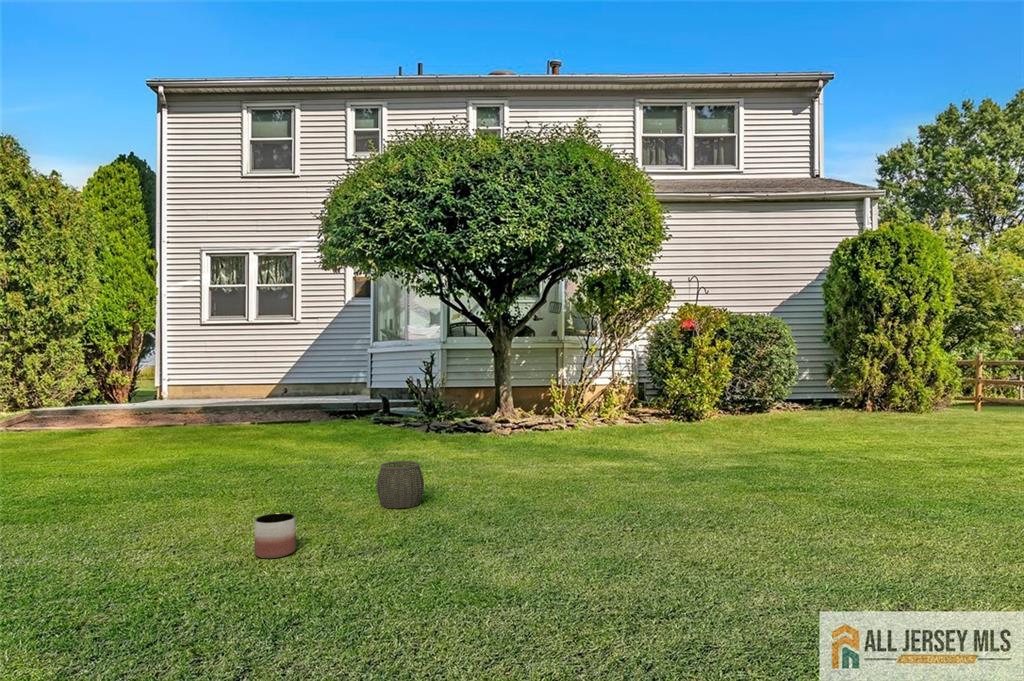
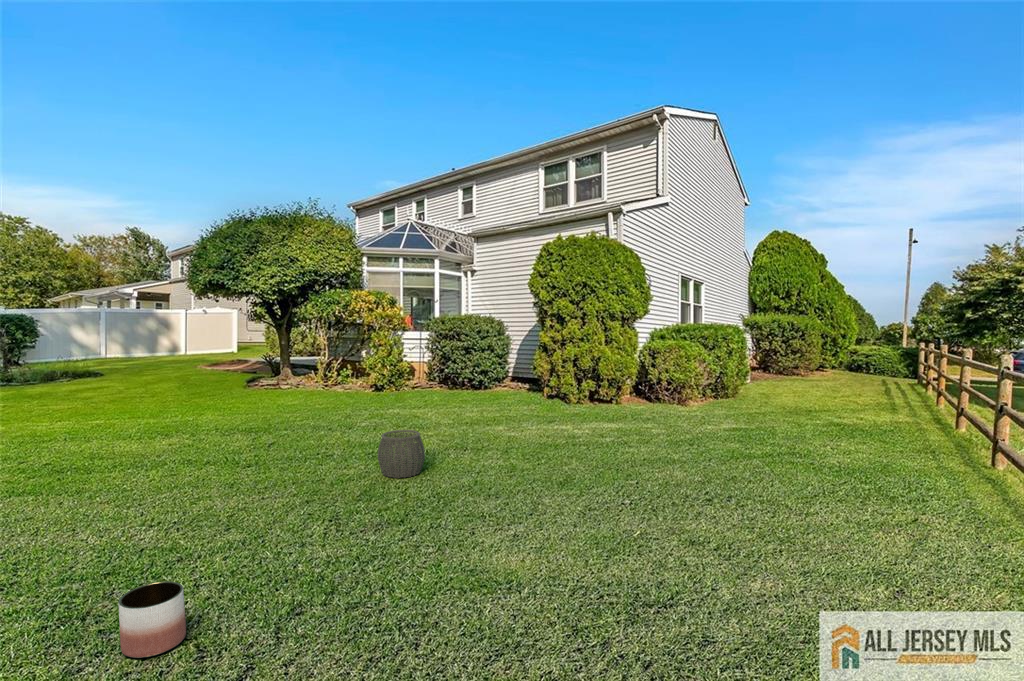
planter: present [254,513,296,558] -> present [119,581,186,658]

